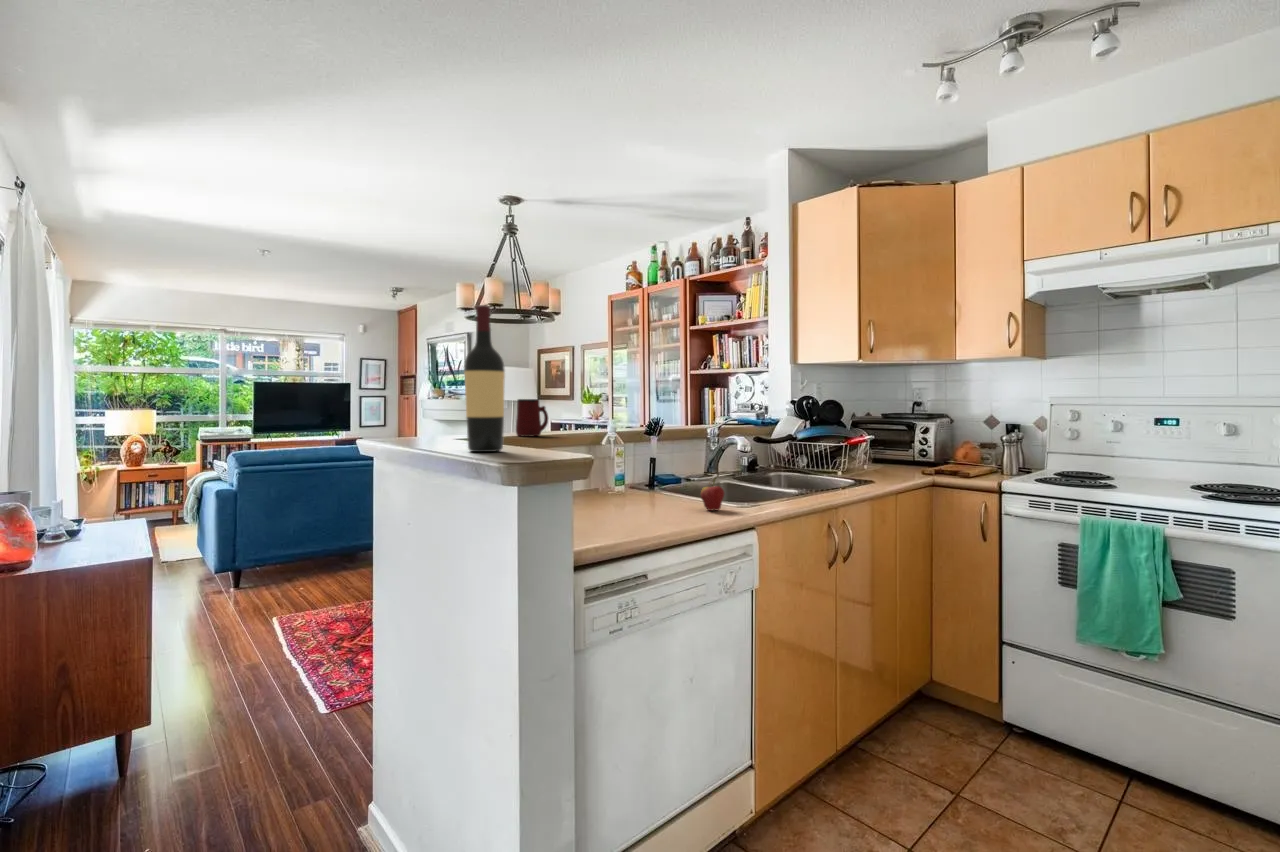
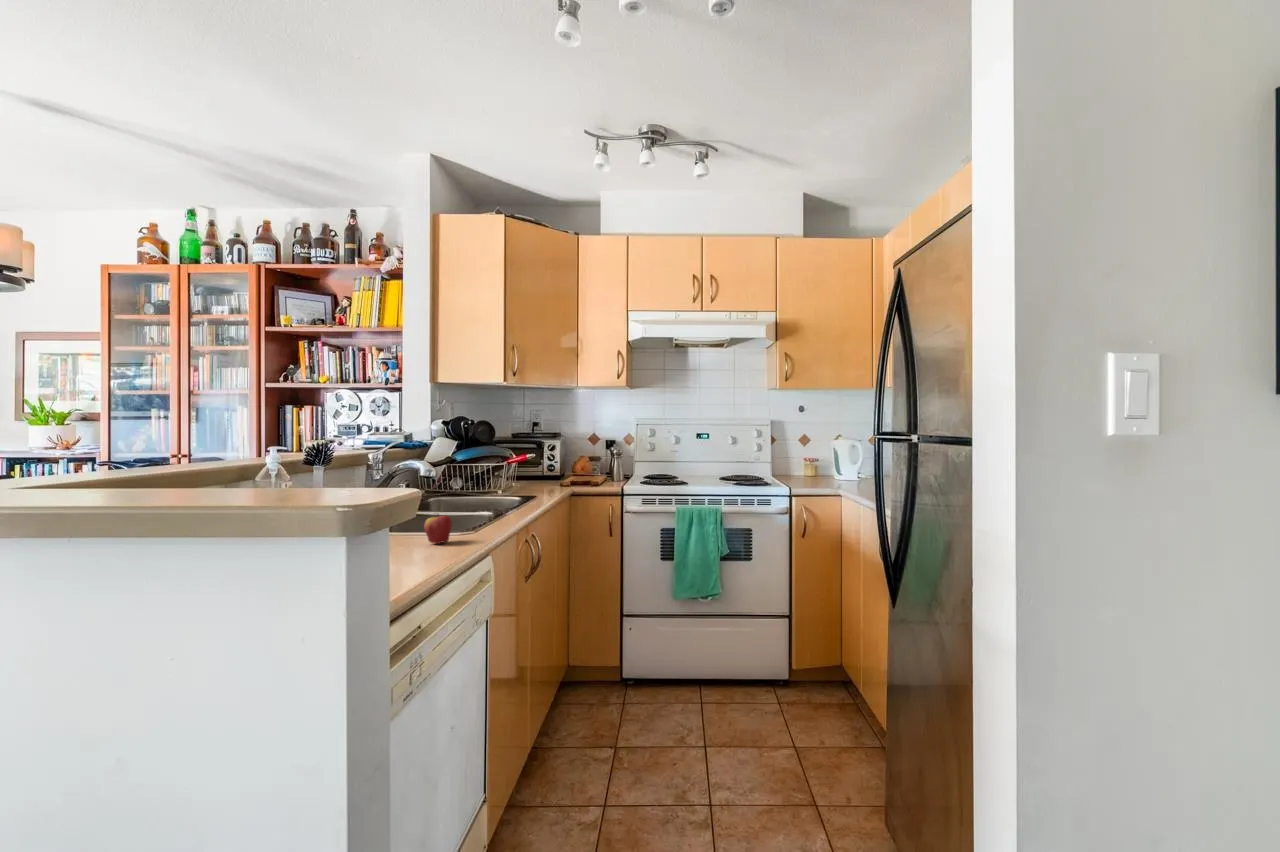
wine bottle: present [464,305,505,452] -> none [175,271,249,498]
mug: present [516,399,548,436] -> none [95,417,157,476]

